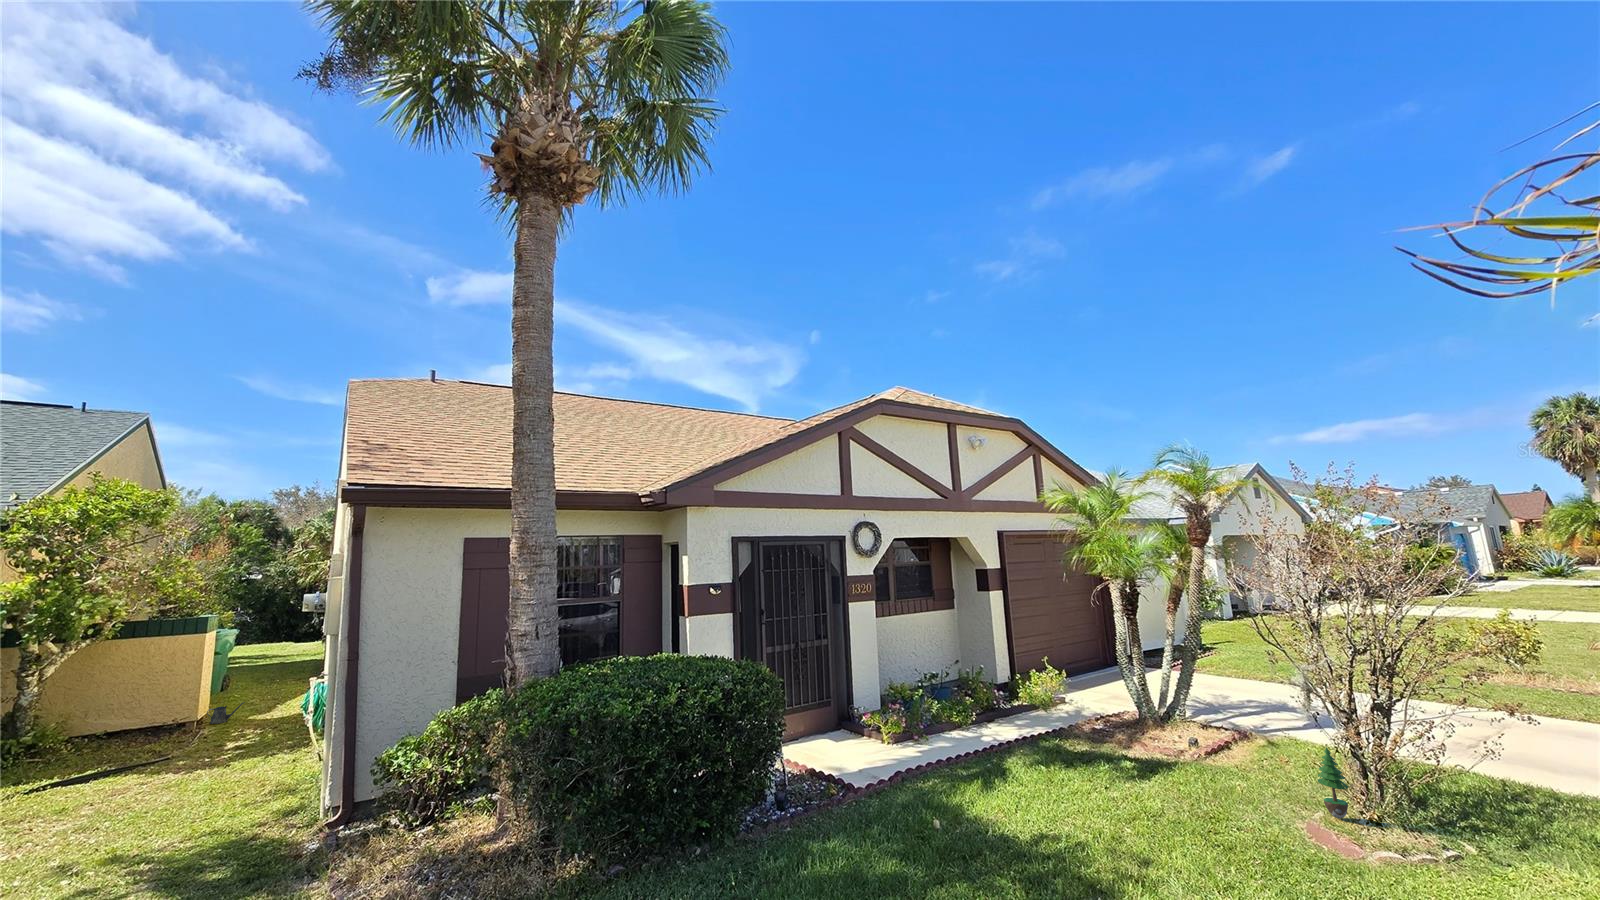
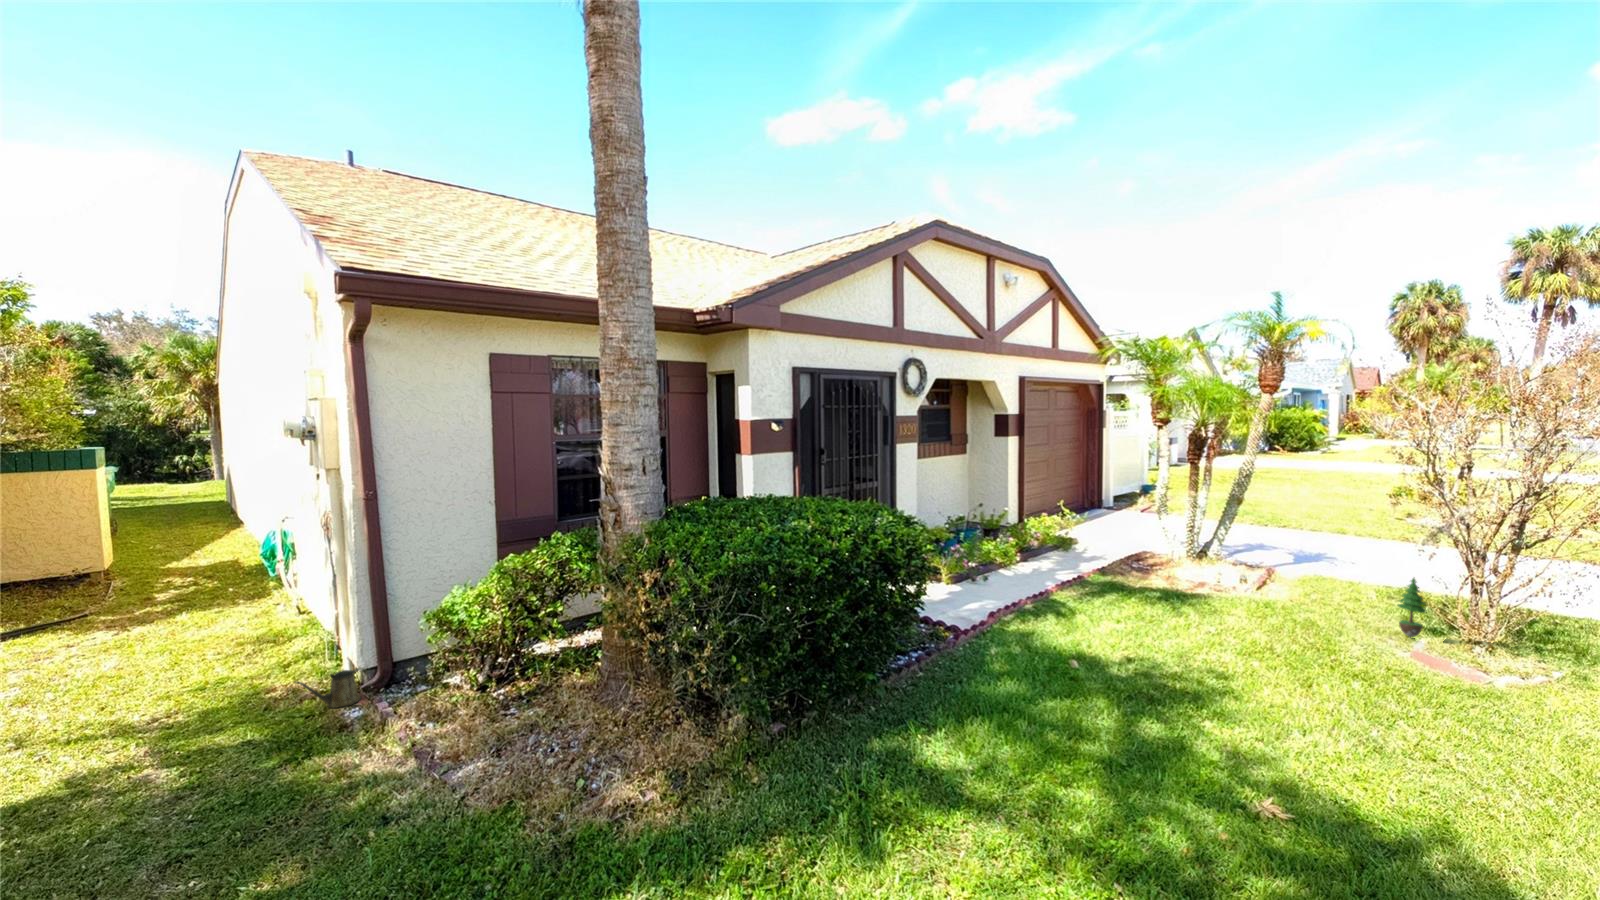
watering can: present [207,702,245,724] -> present [295,668,365,708]

